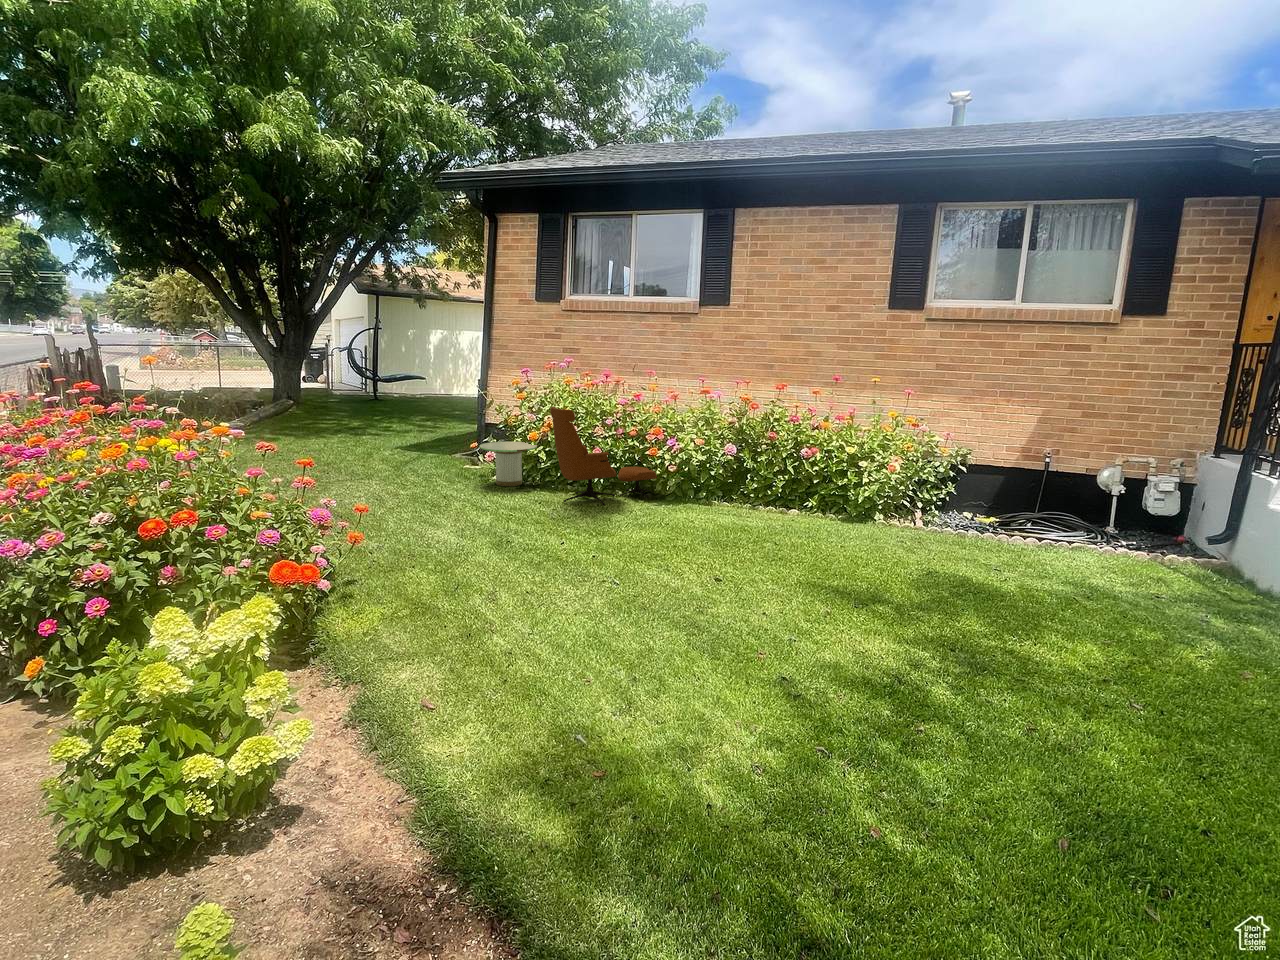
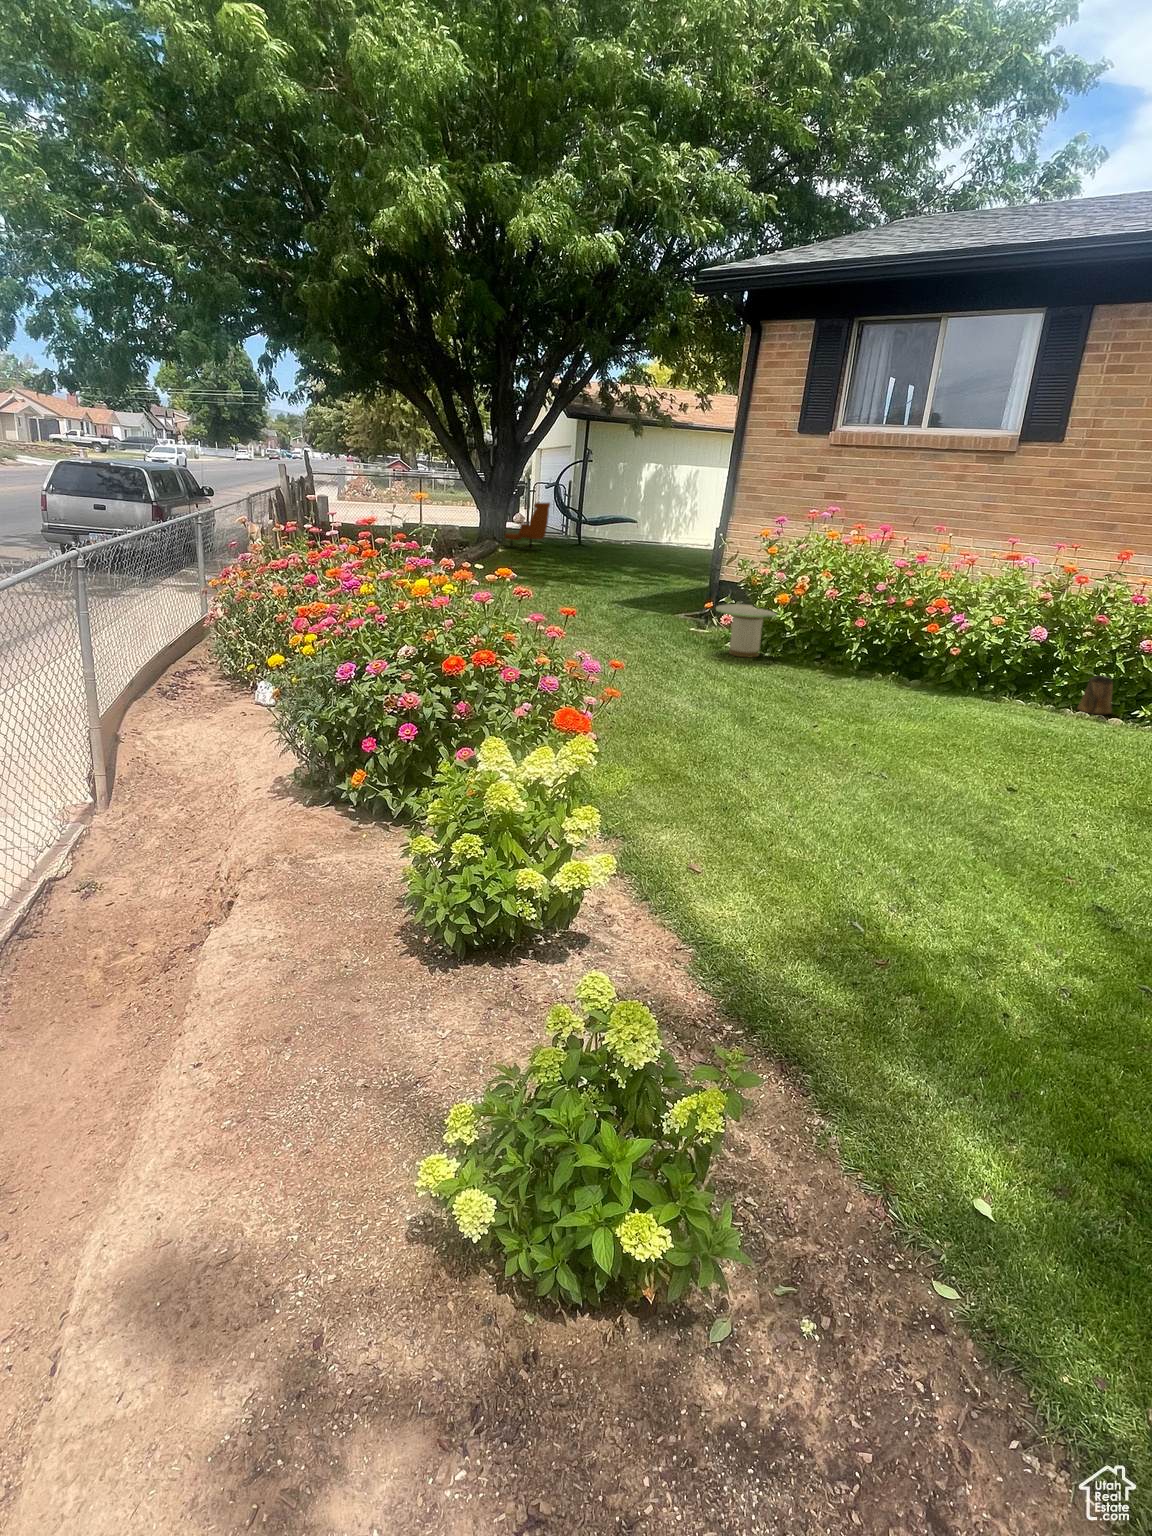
lounge chair: present [550,407,657,505] -> present [505,503,550,551]
watering can: none [764,478,788,507] -> present [1077,675,1113,715]

